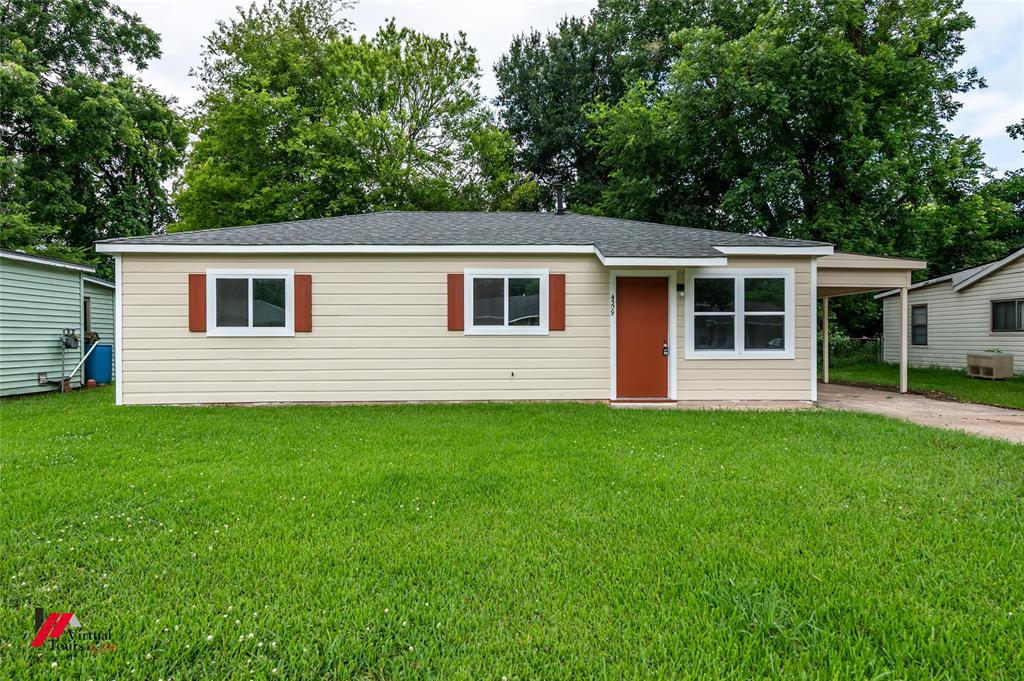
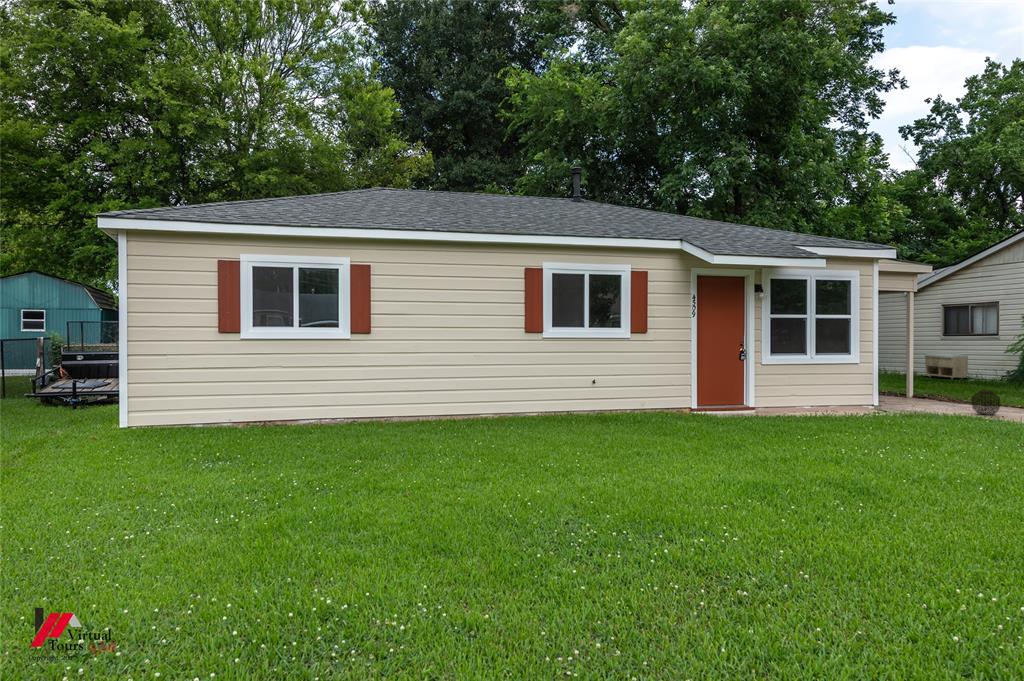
woven basket: none [909,390,938,417] -> present [972,390,1000,415]

